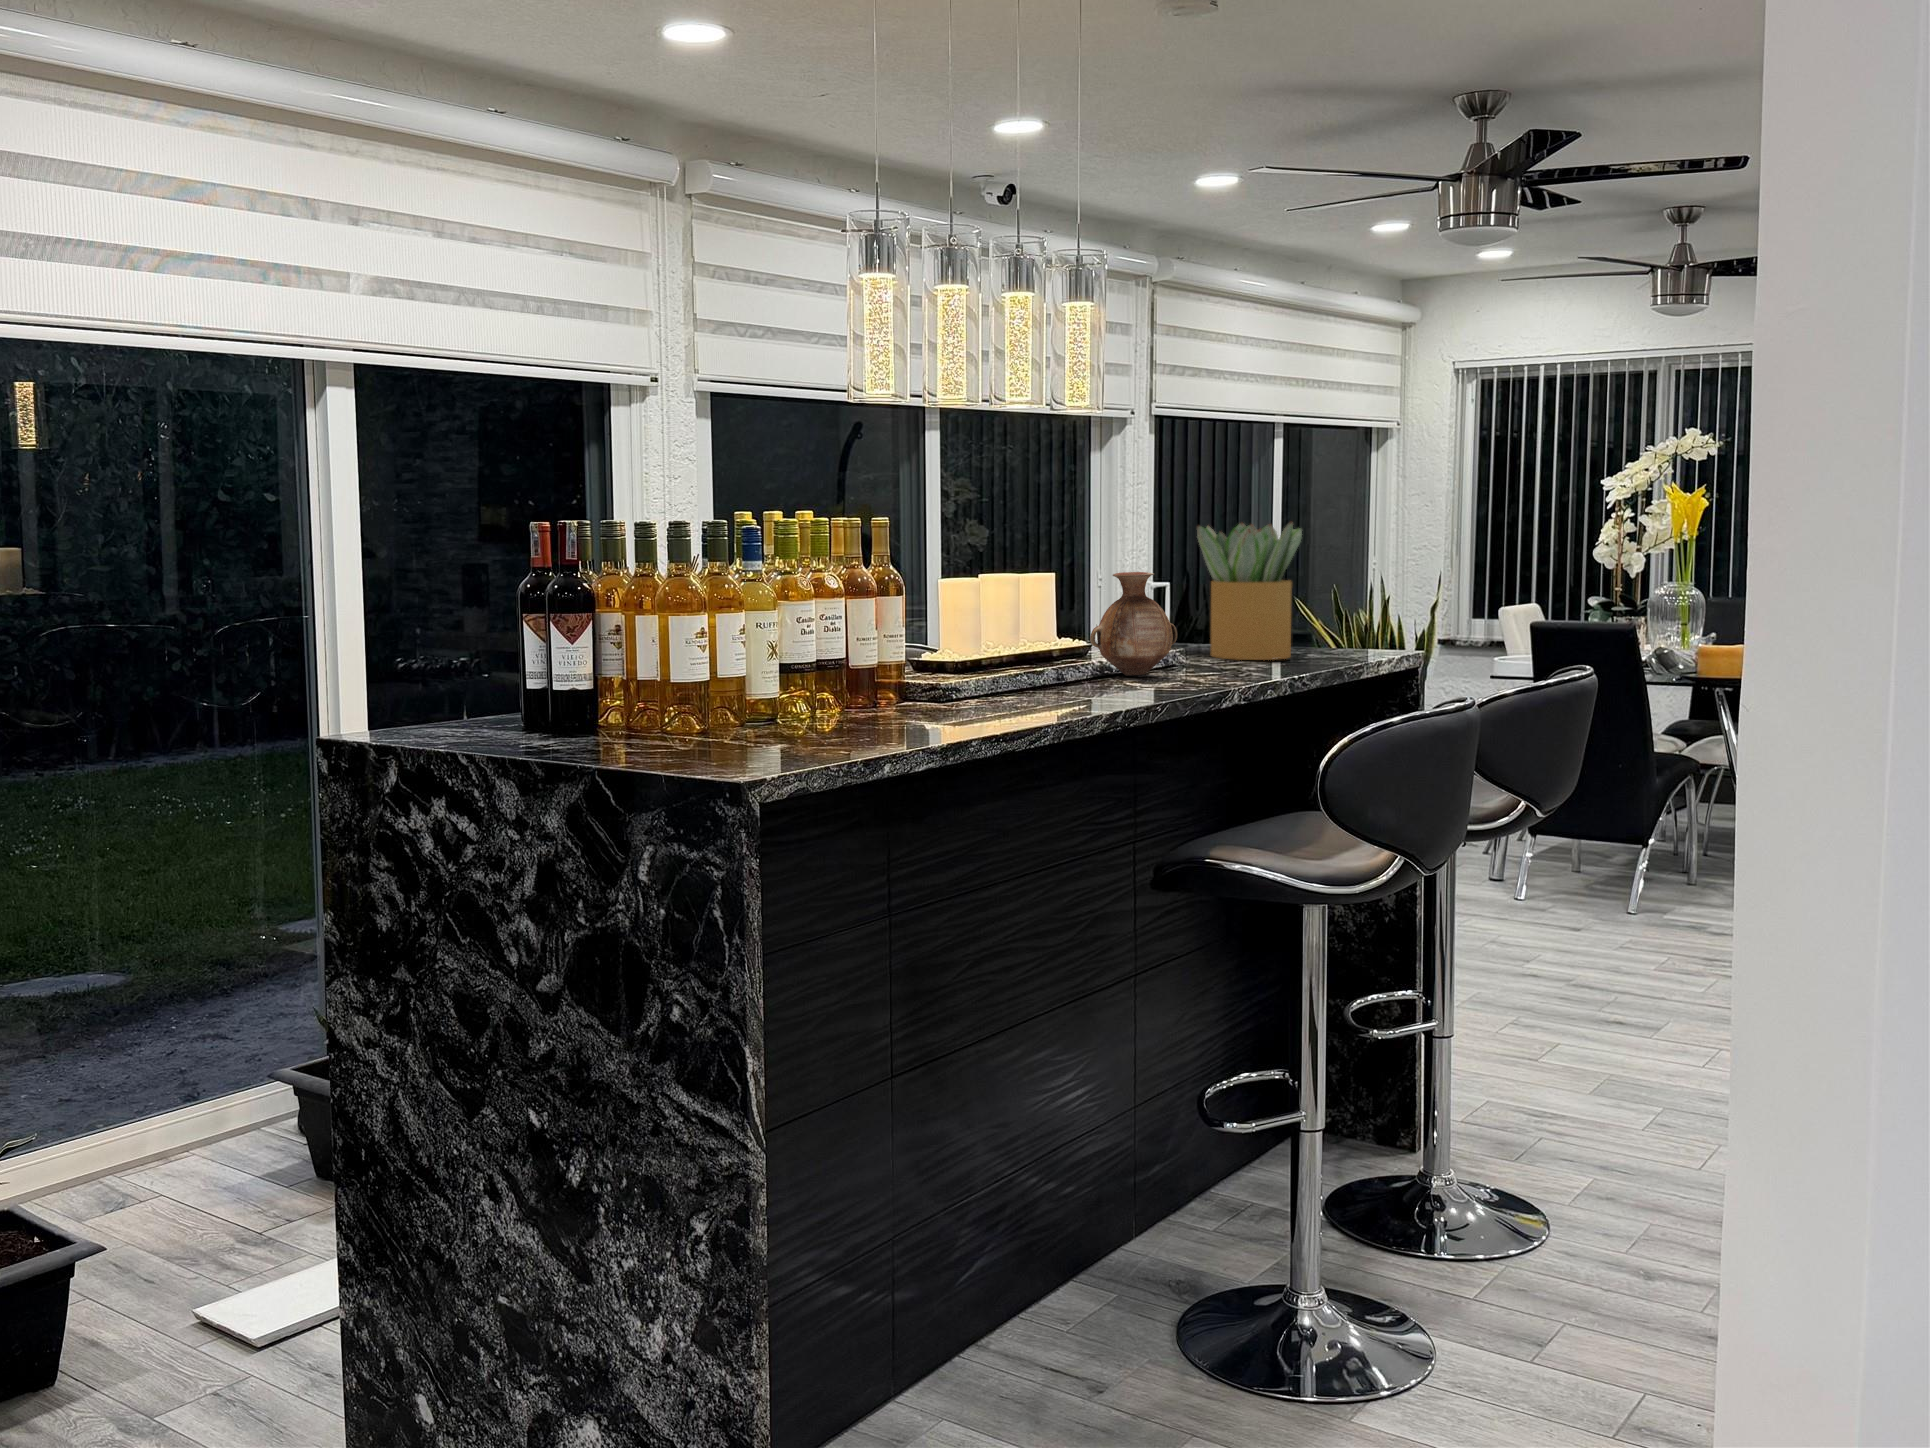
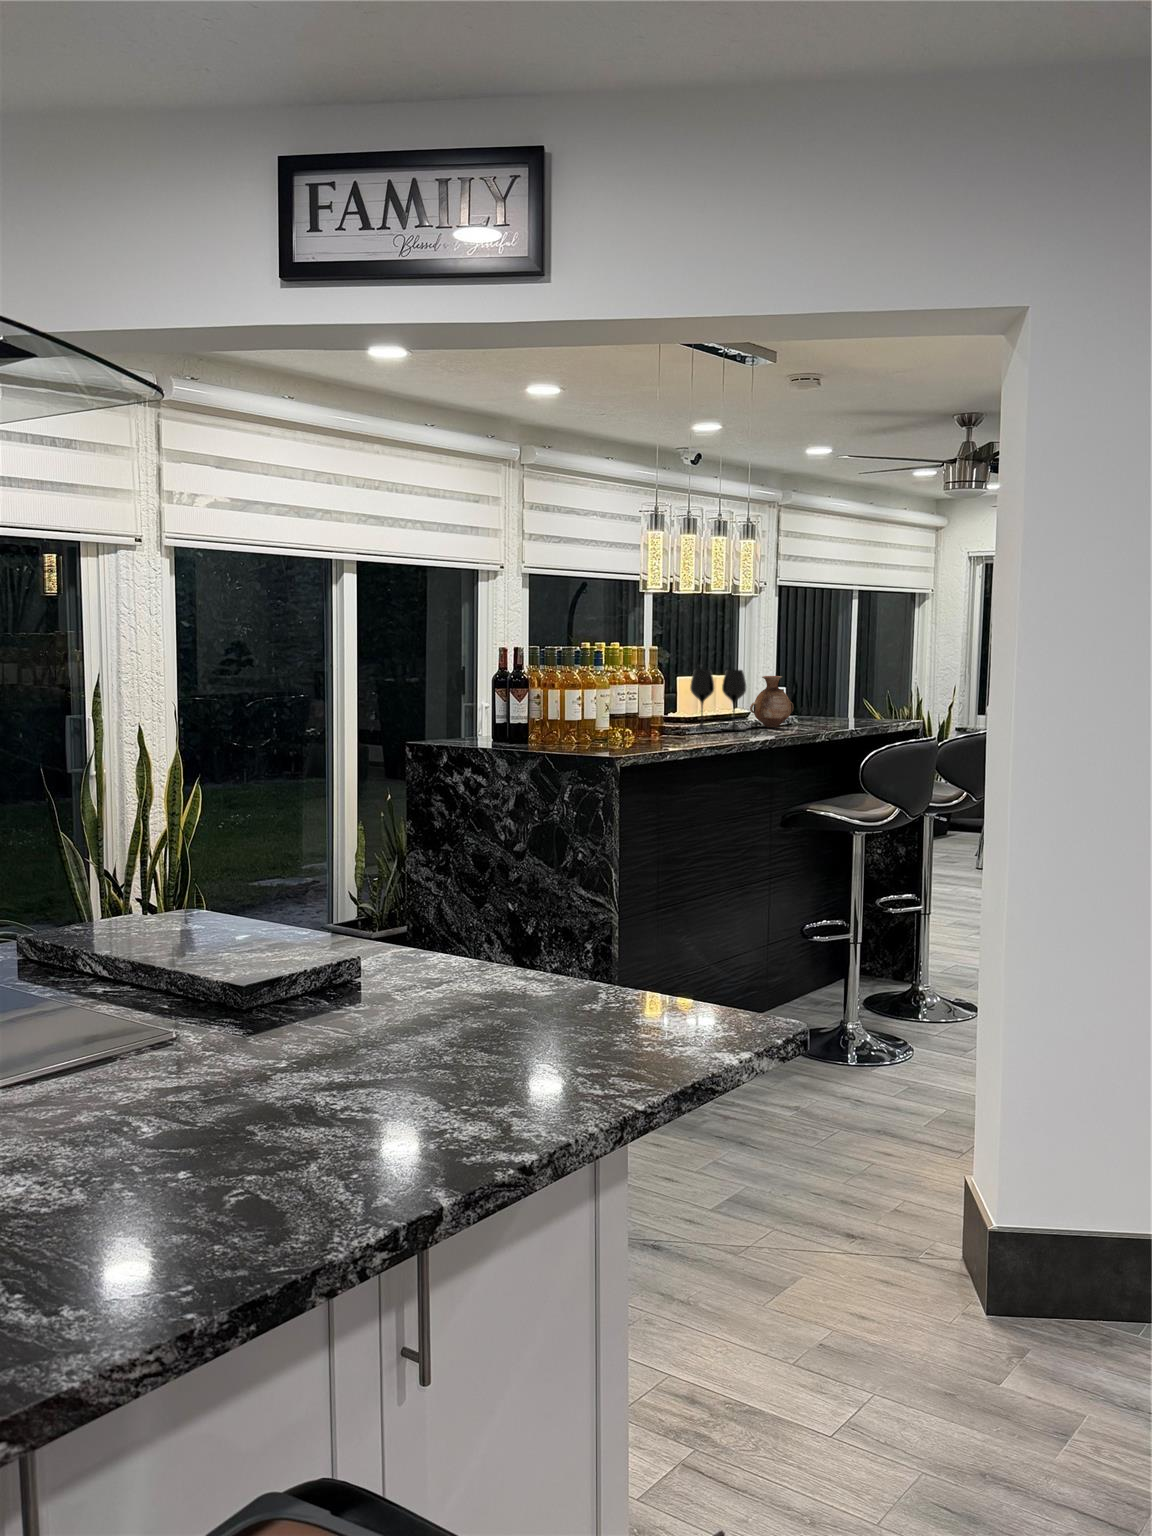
potted plant: present [1197,522,1302,660] -> none [804,651,859,723]
wine glass: none [965,562,1081,685] -> present [690,669,746,730]

